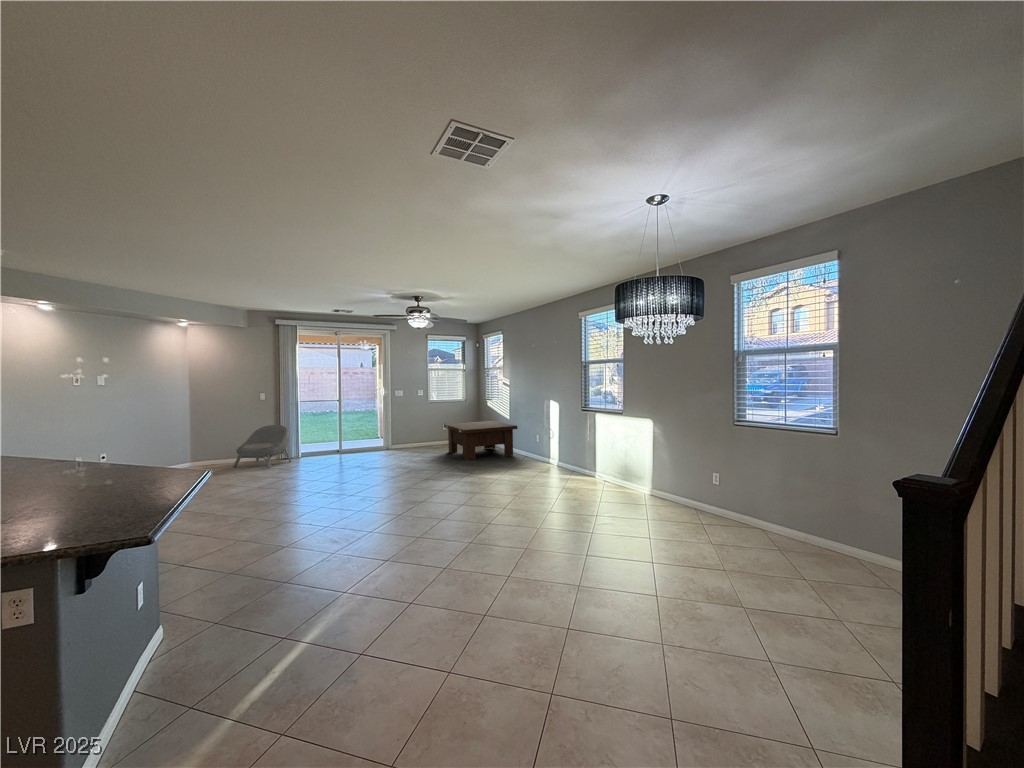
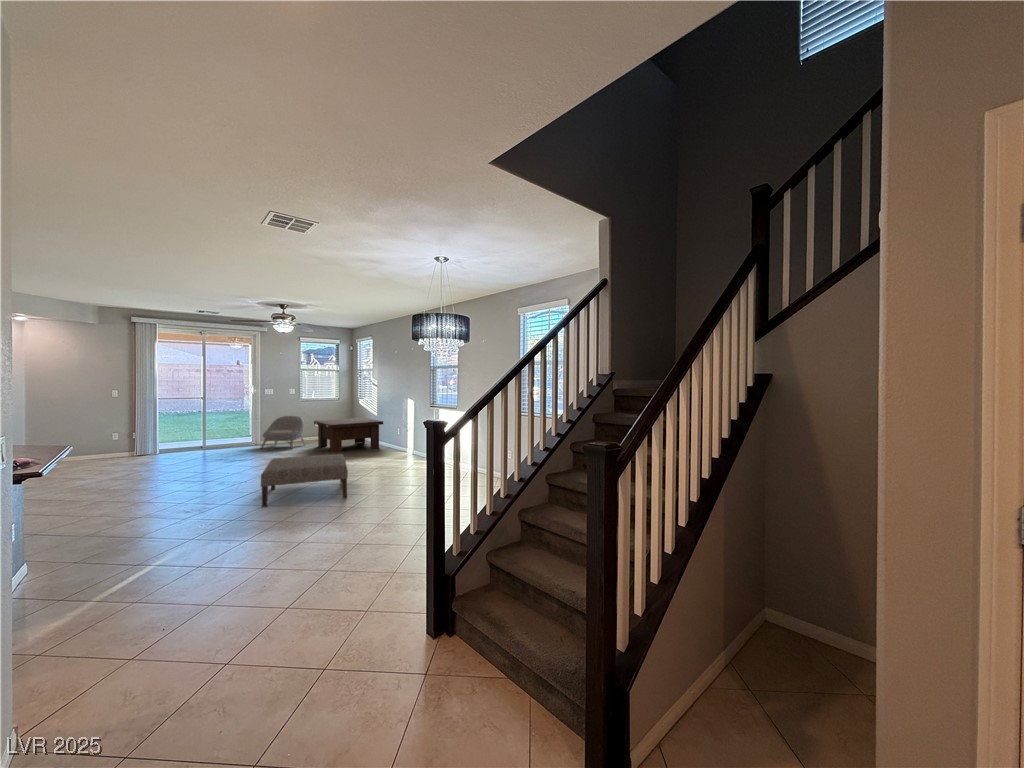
armchair: present [233,425,291,468] -> present [261,416,305,448]
ottoman: none [415,473,516,547] -> present [261,454,348,507]

